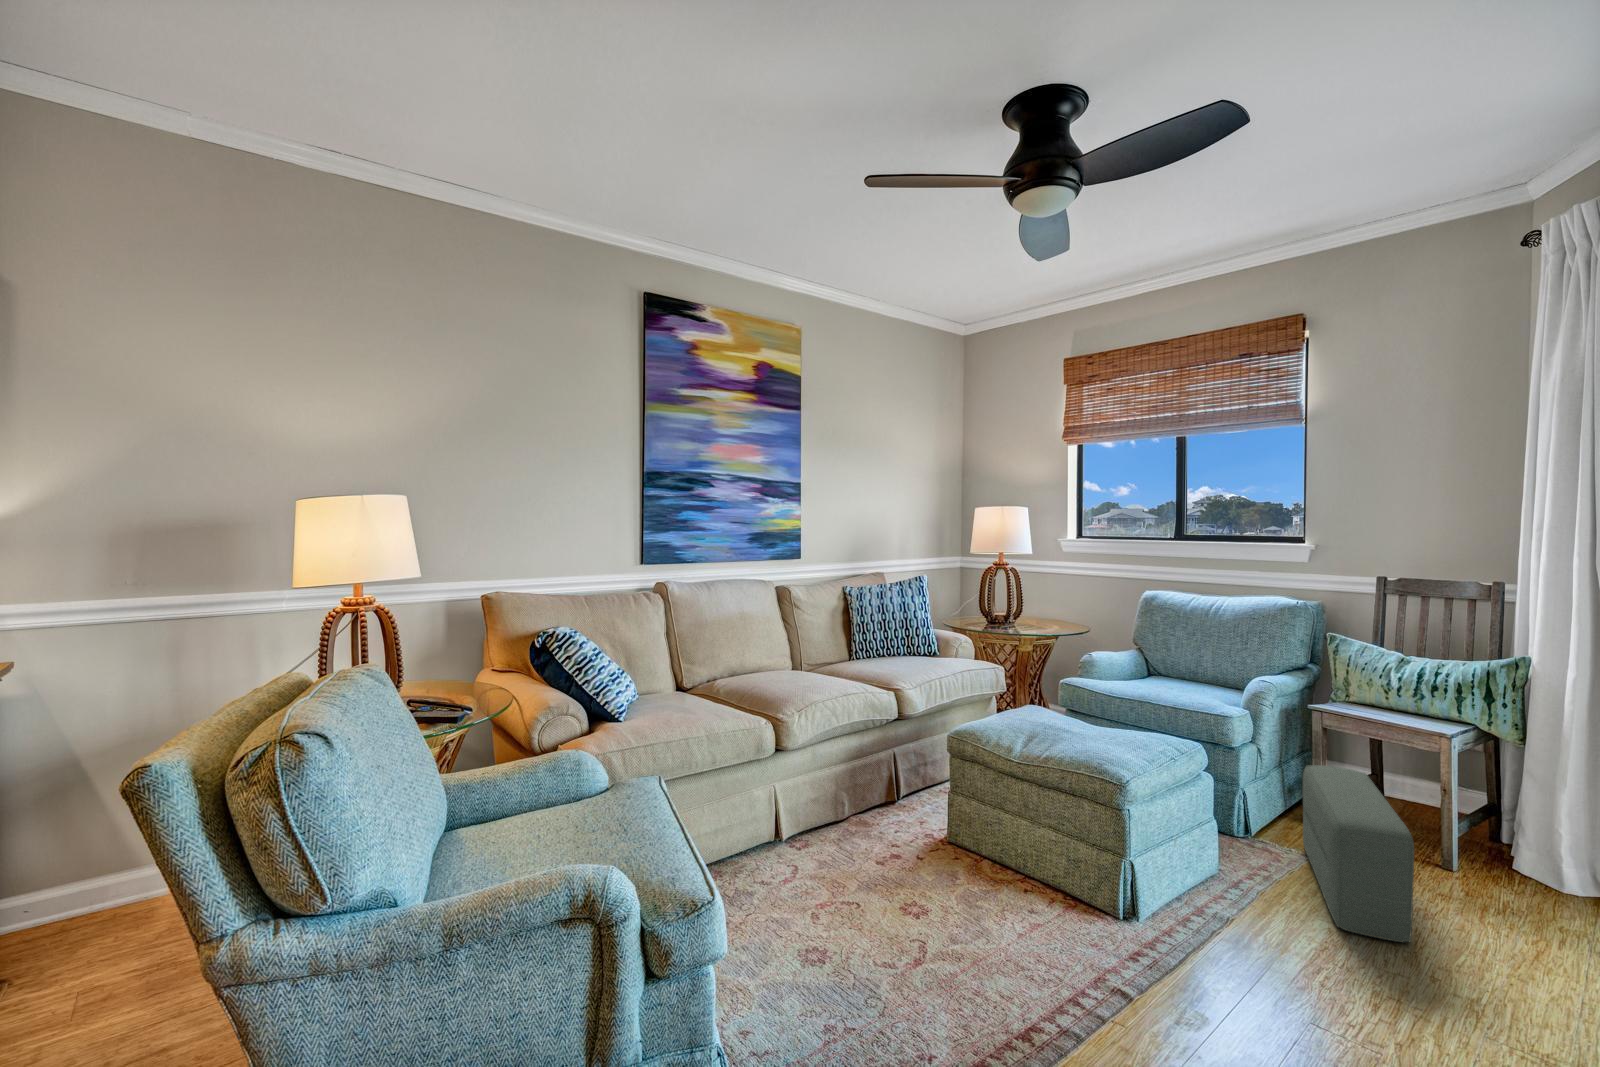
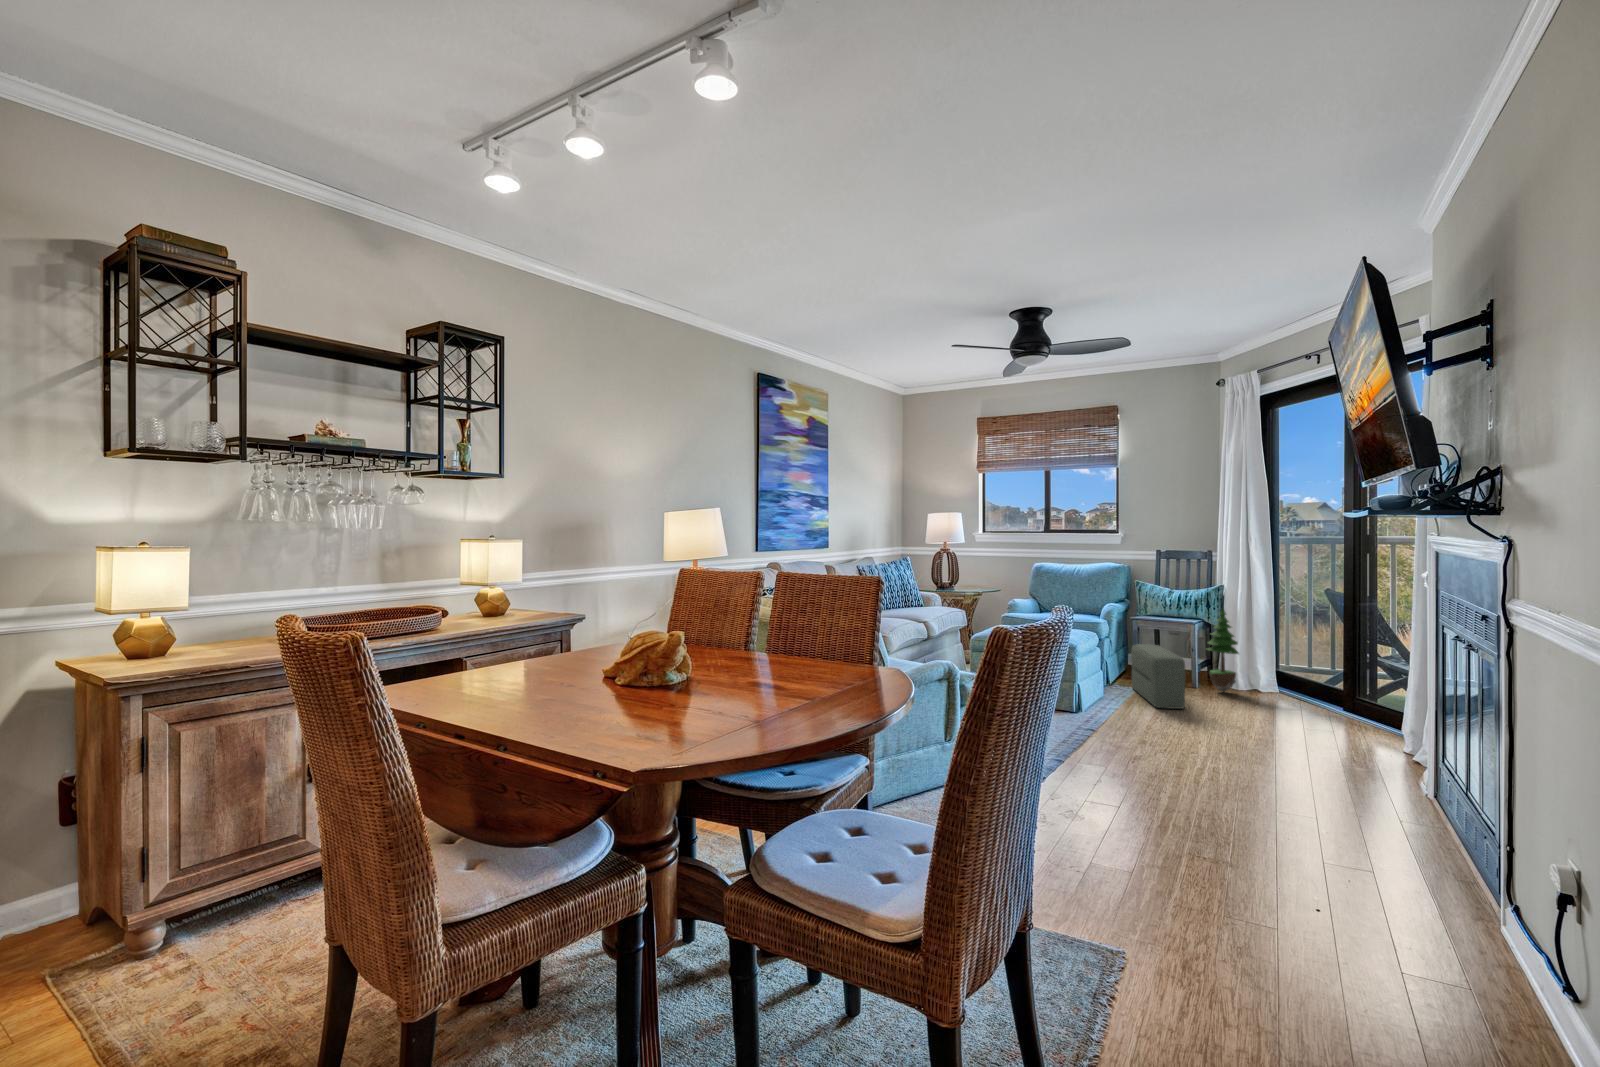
potted tree: none [1476,709,1566,888] -> present [1208,609,1238,692]

